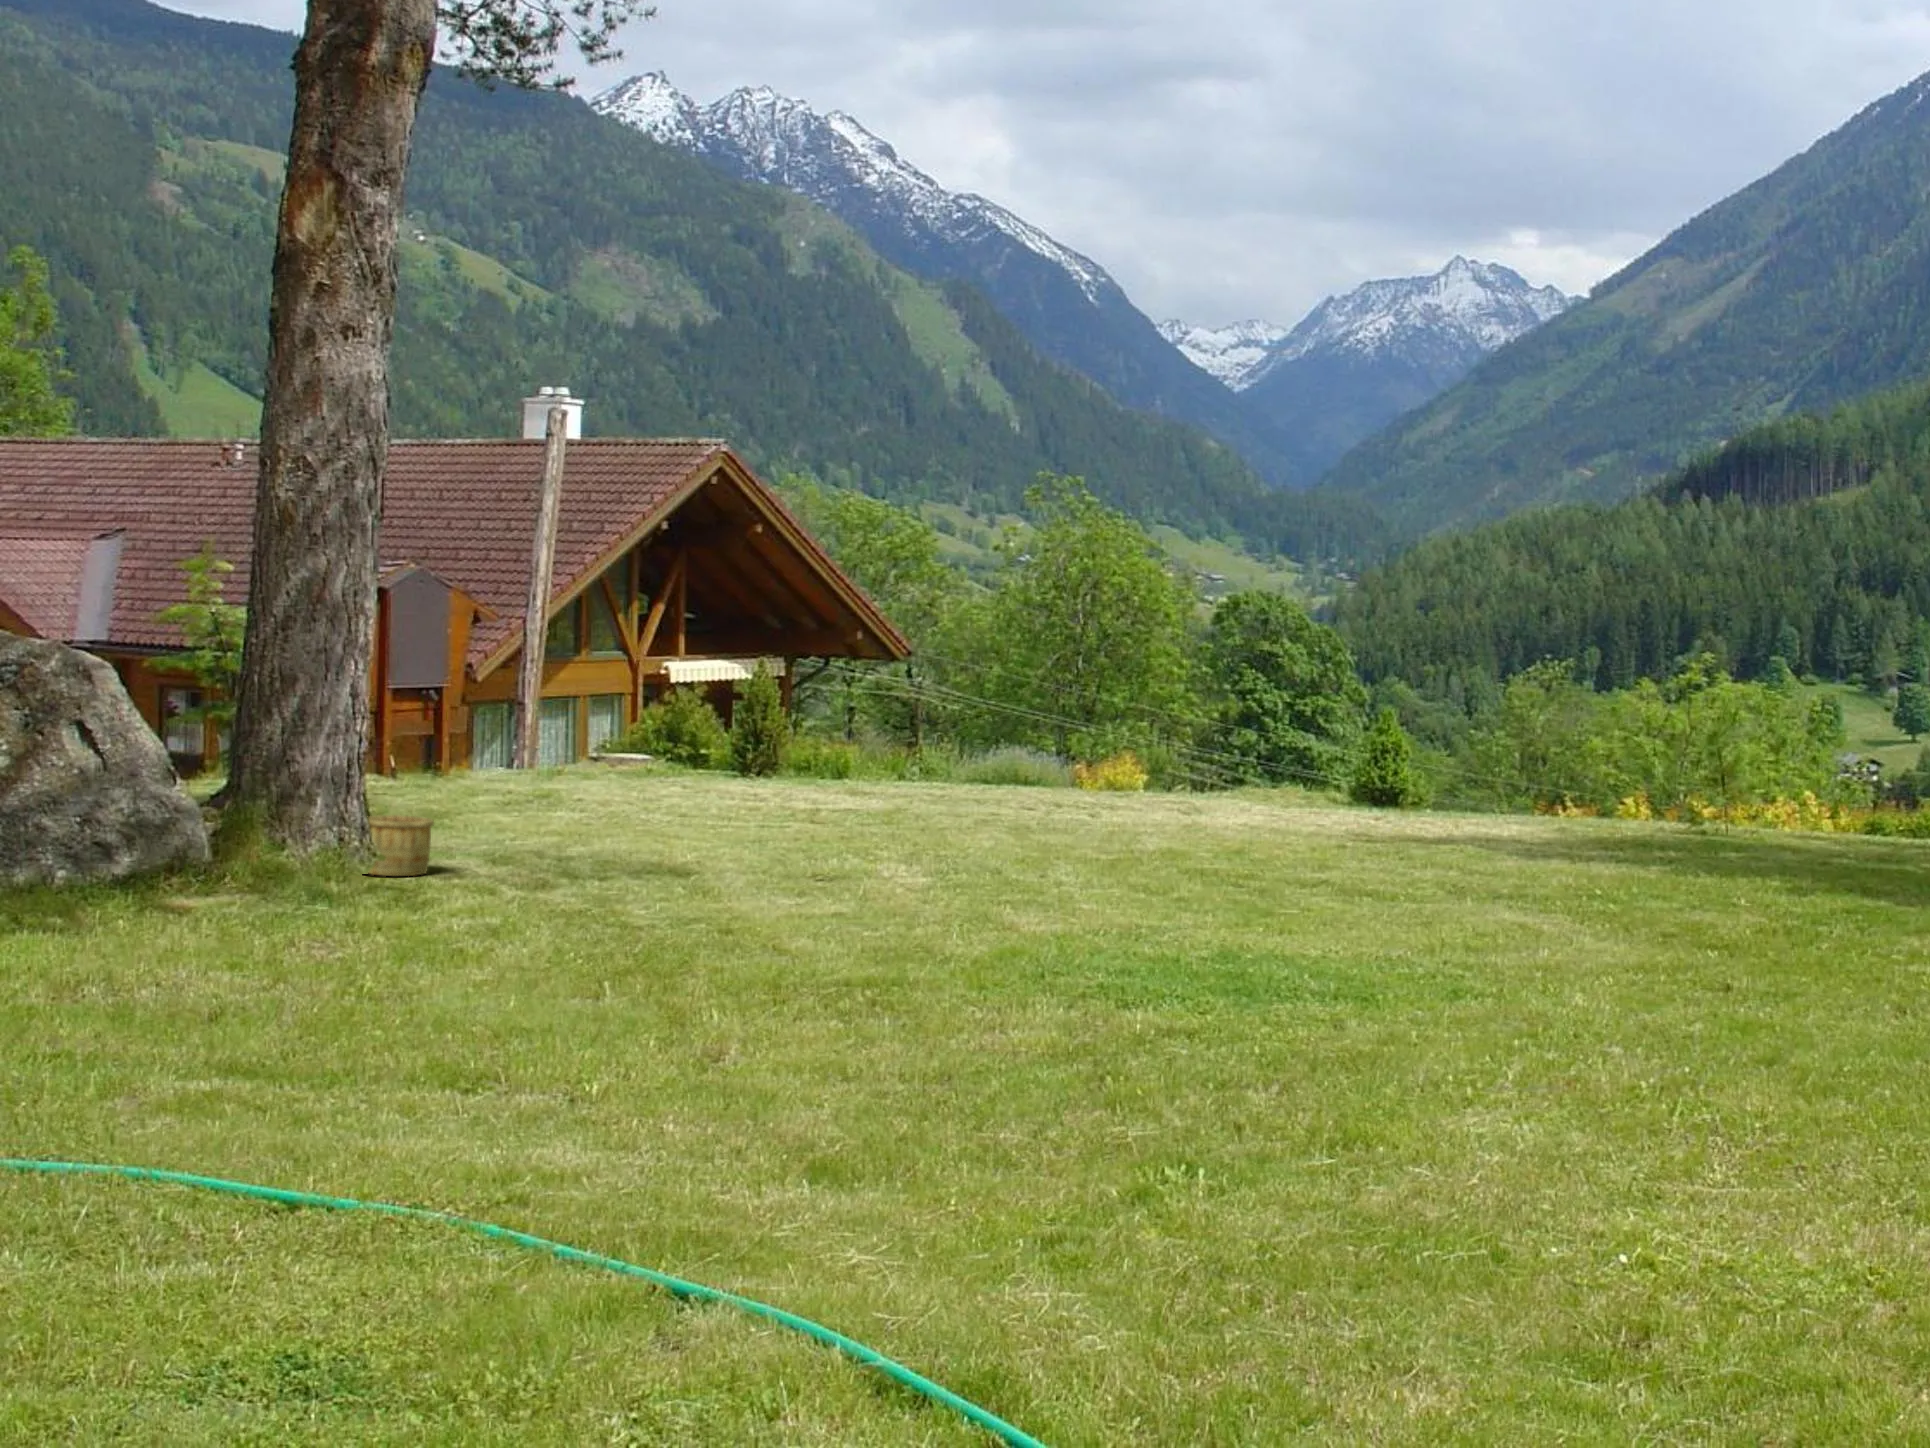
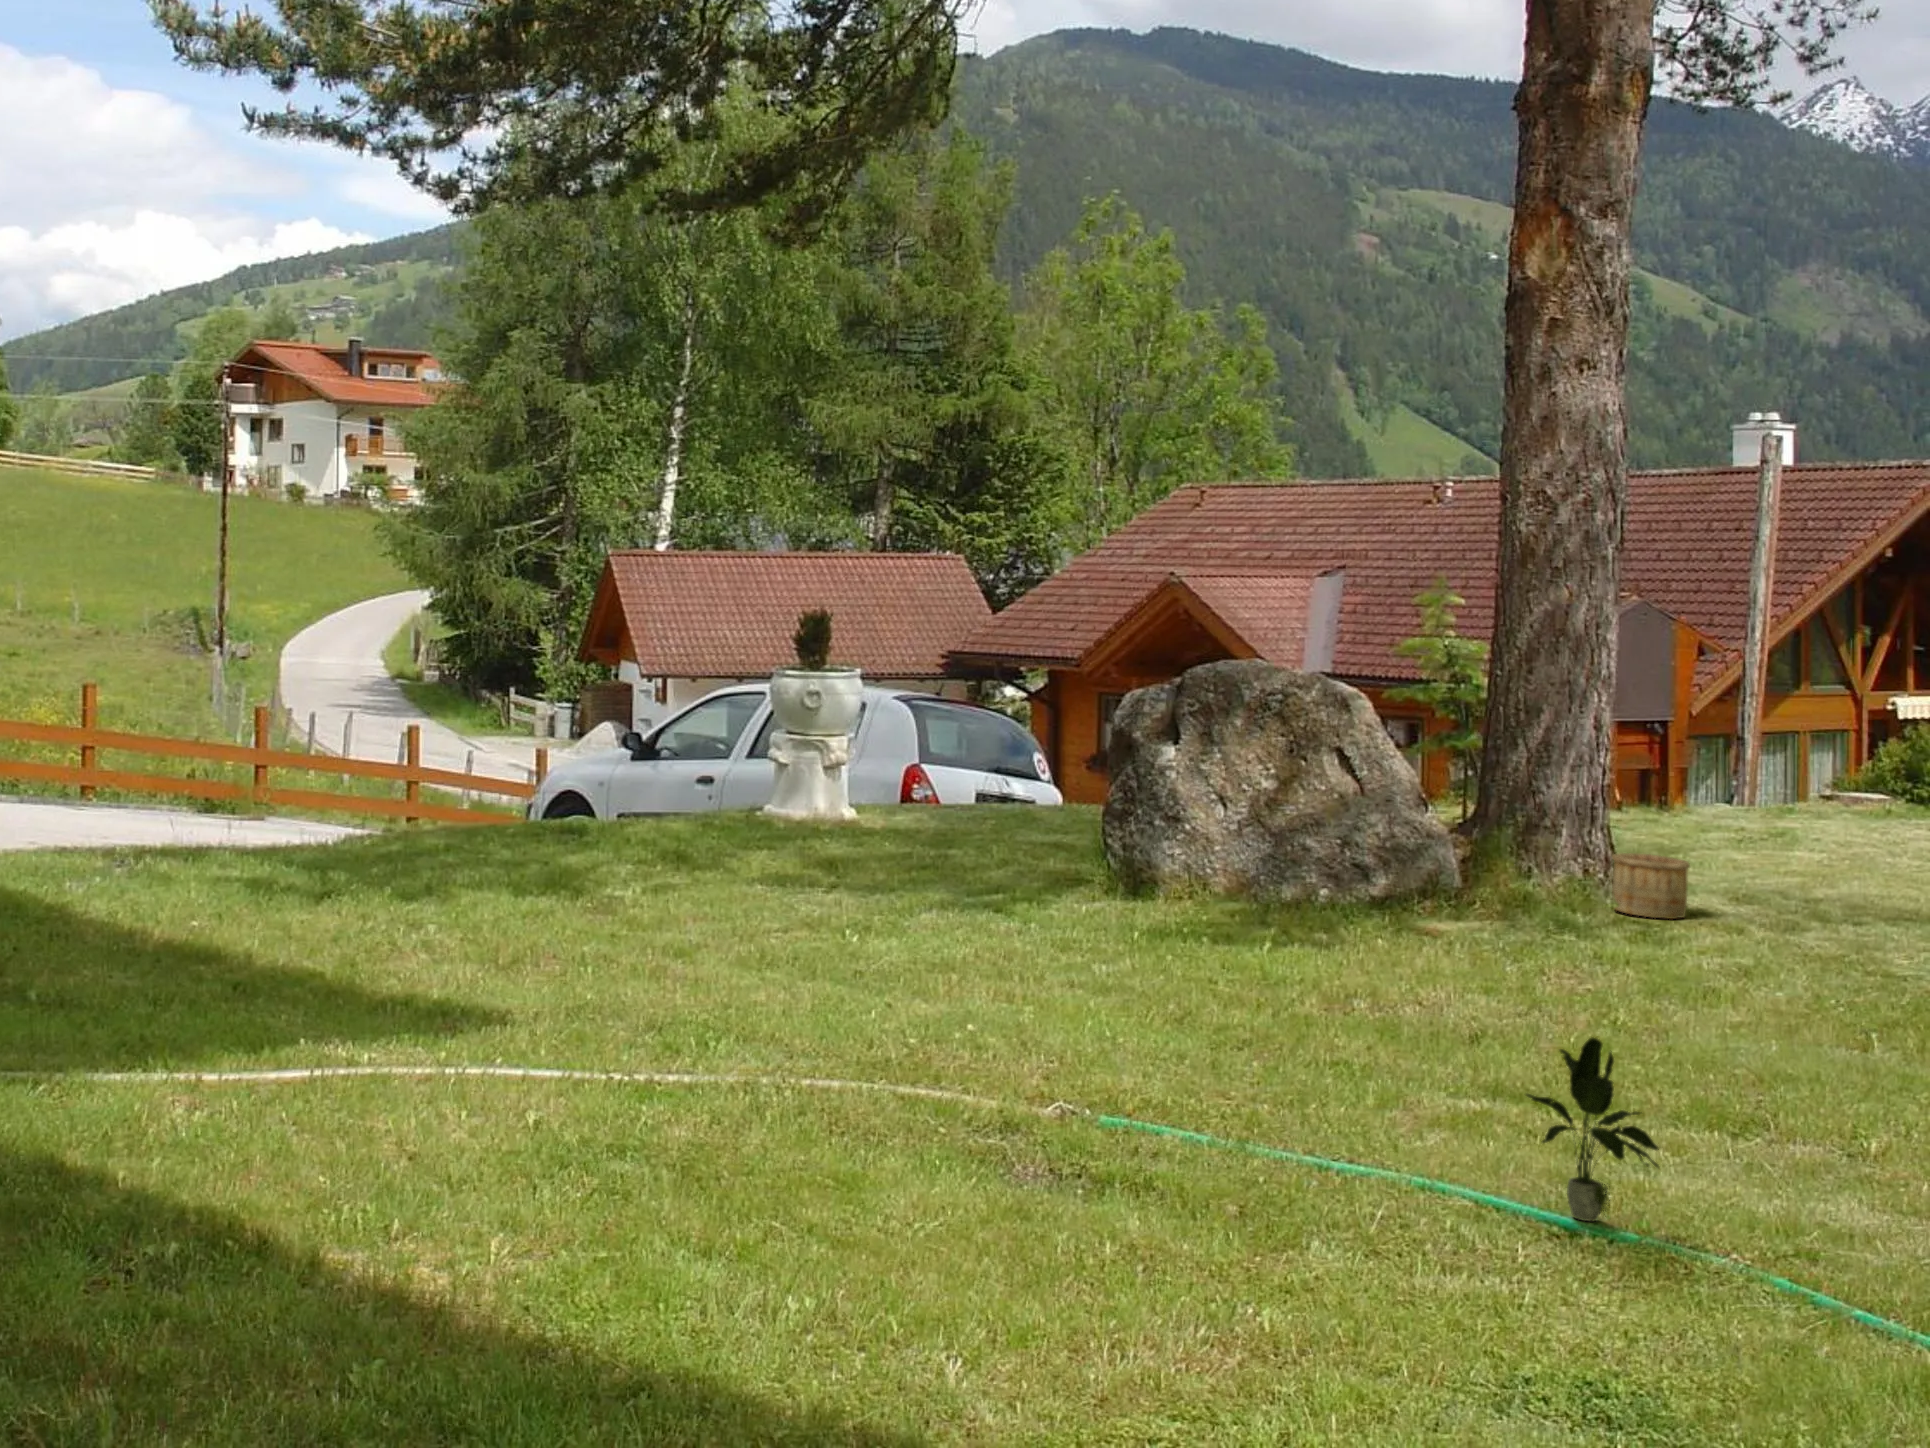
potted plant: none [234,962,355,1130] -> present [1526,1037,1659,1221]

